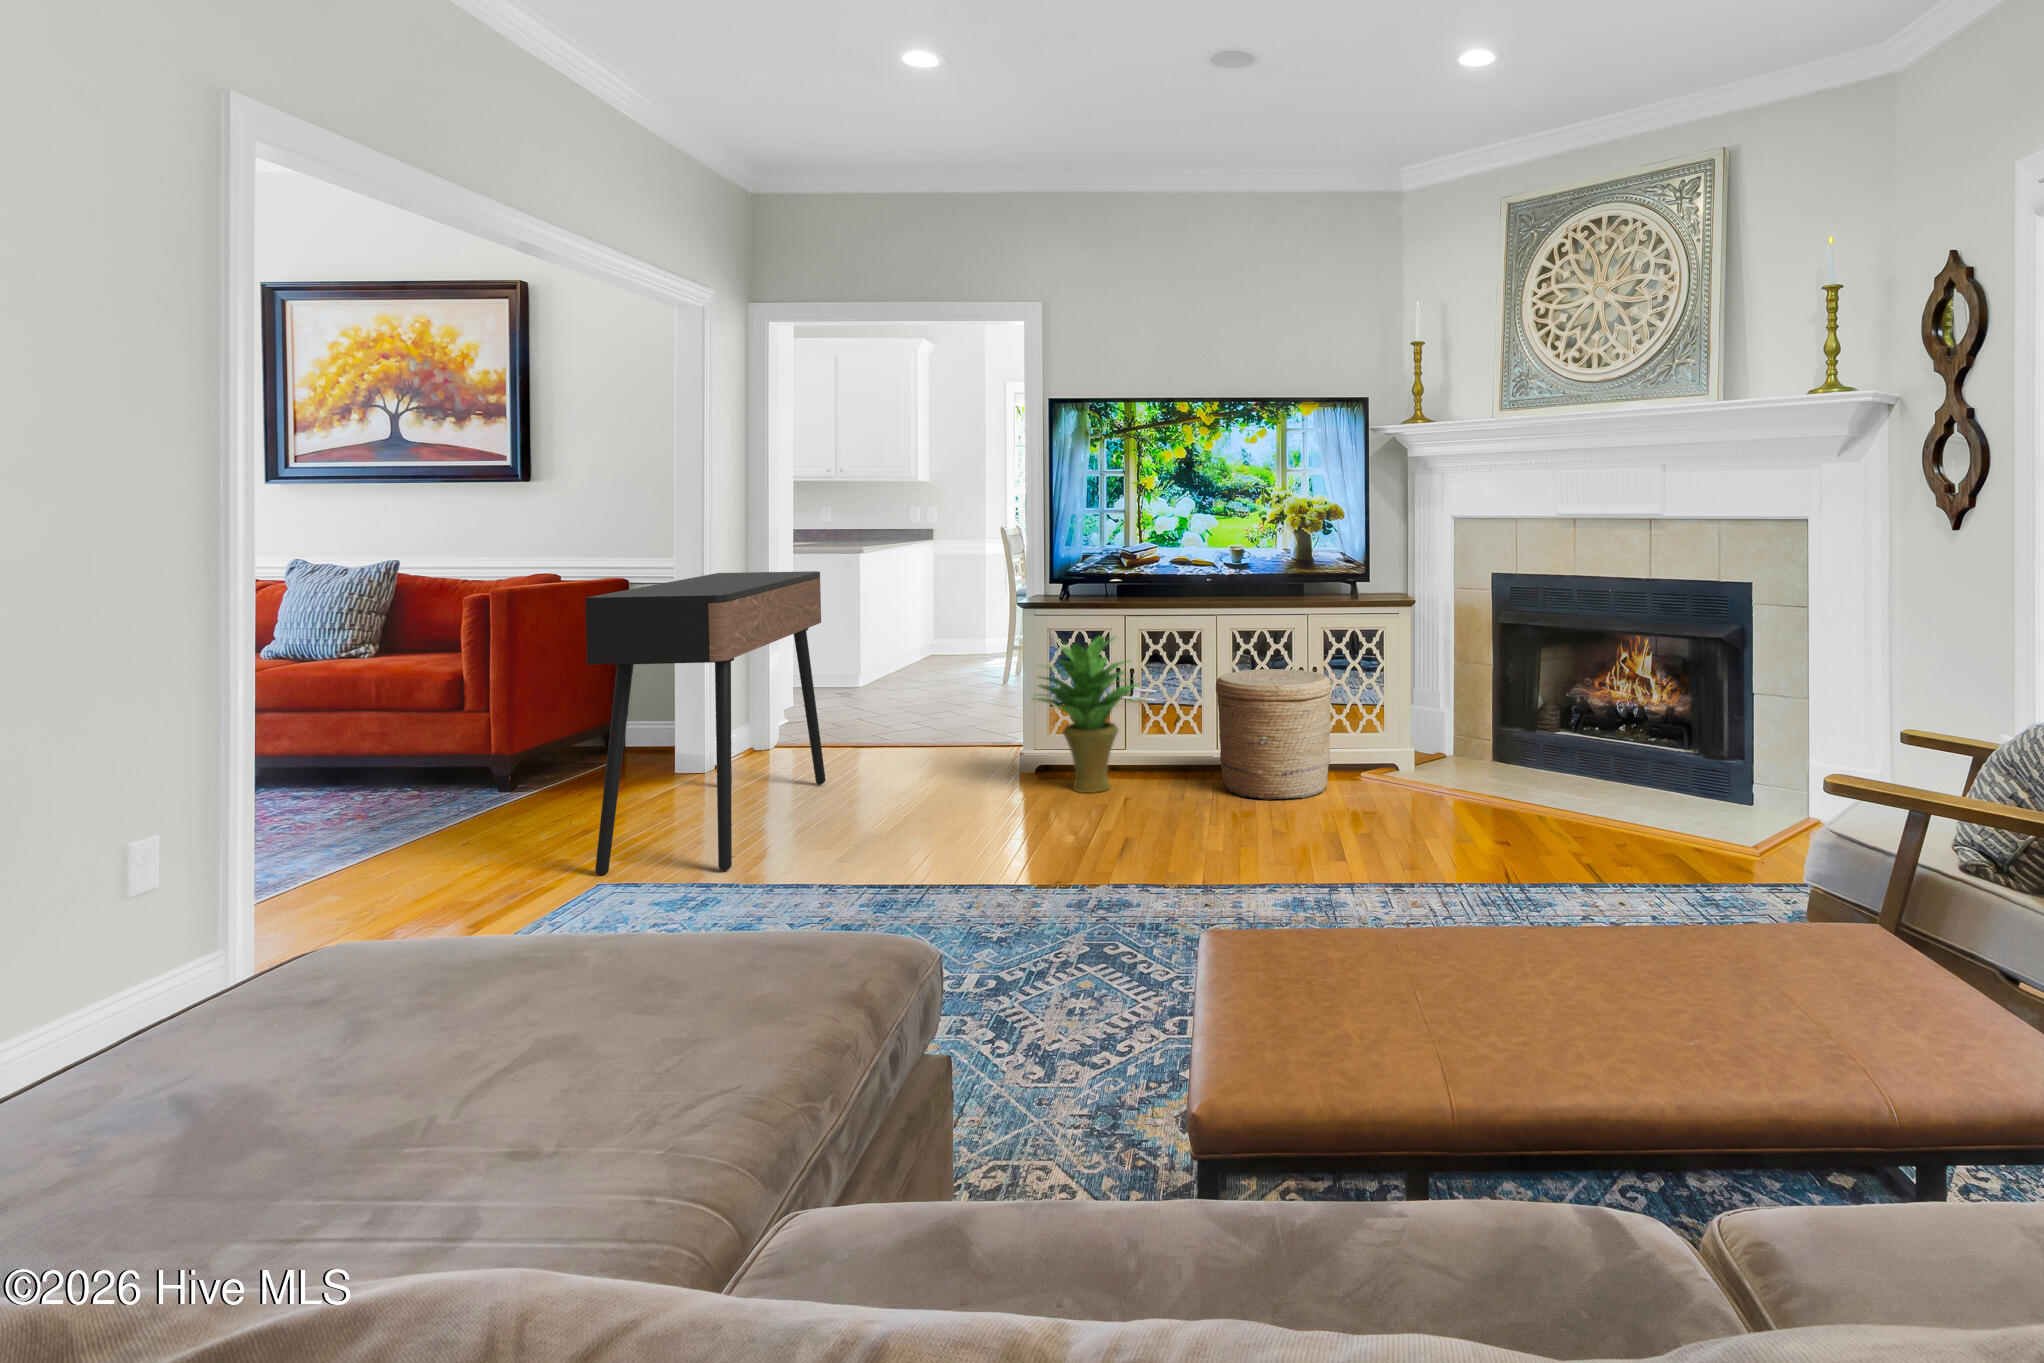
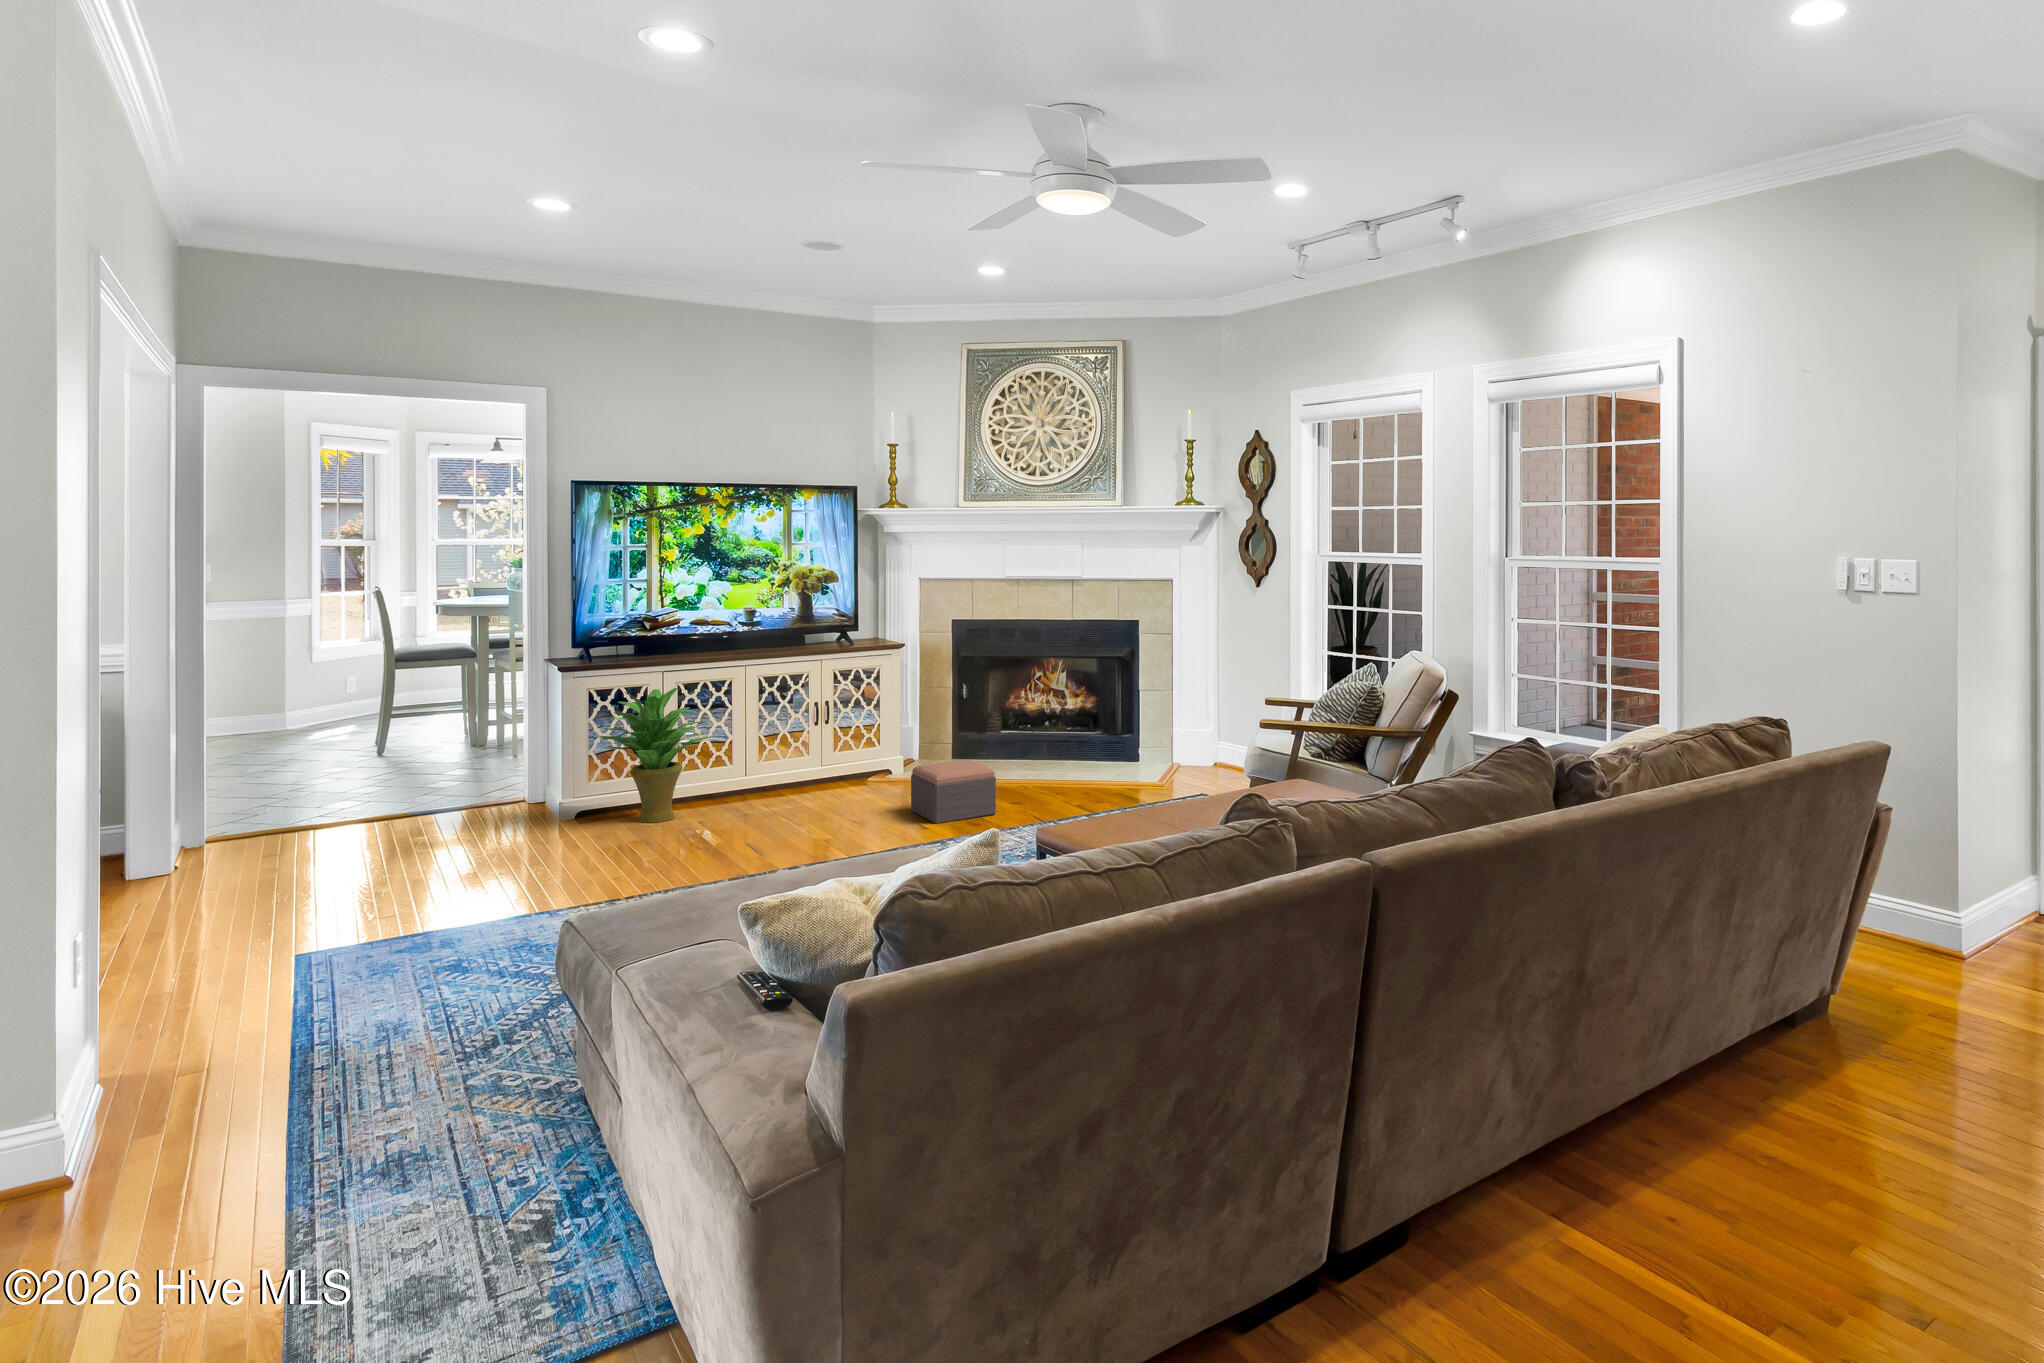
console table: present [585,571,826,875] -> none [242,648,422,945]
woven basket: present [1216,669,1331,800] -> none [764,704,861,806]
footstool: none [1356,768,1457,855] -> present [911,760,996,824]

